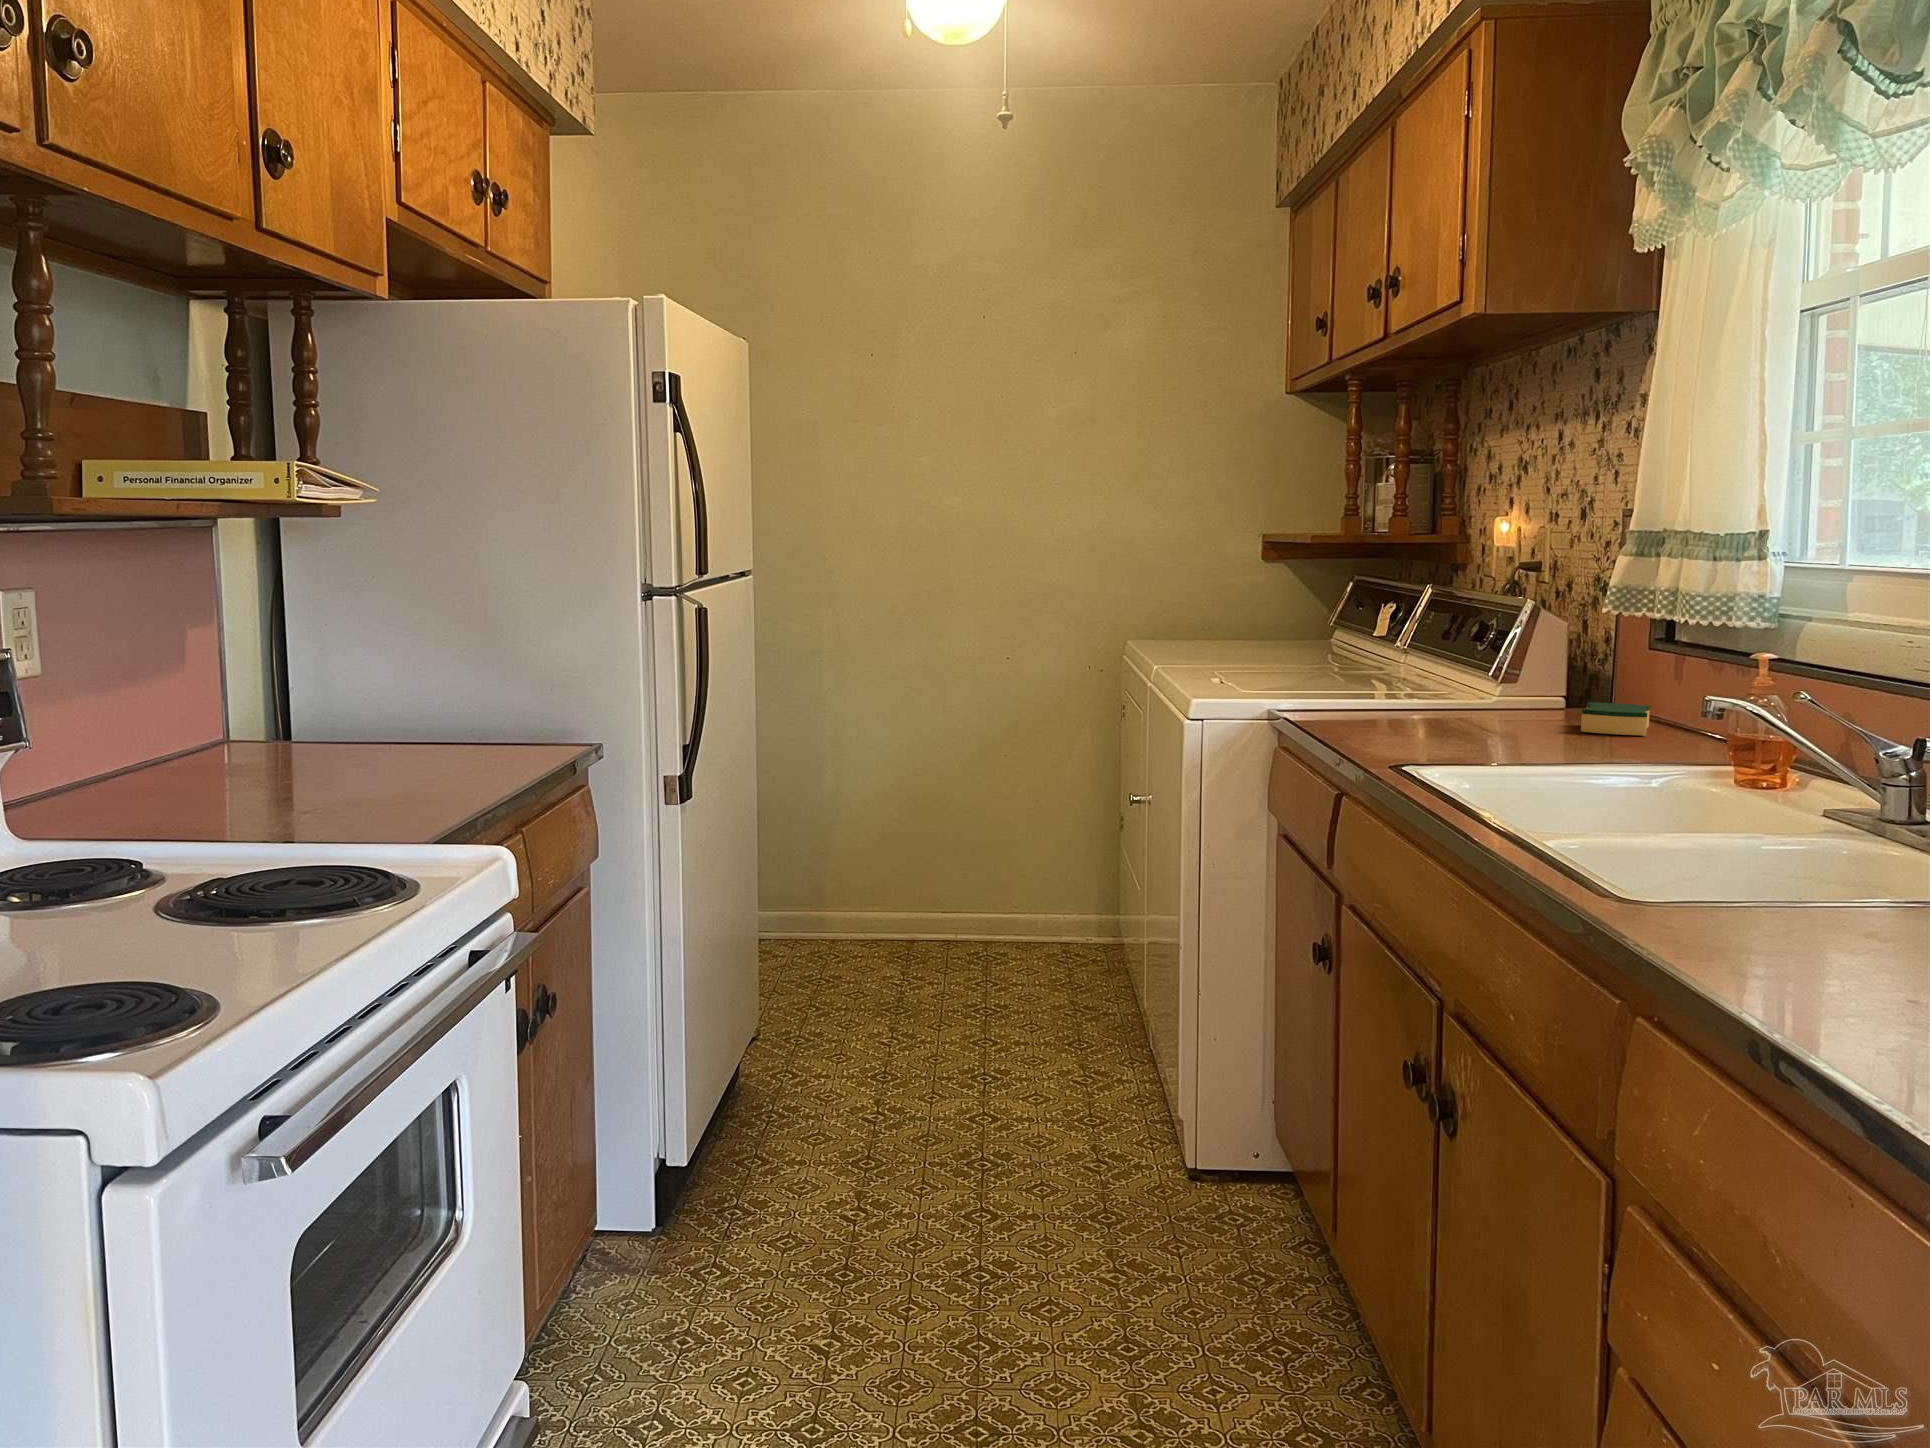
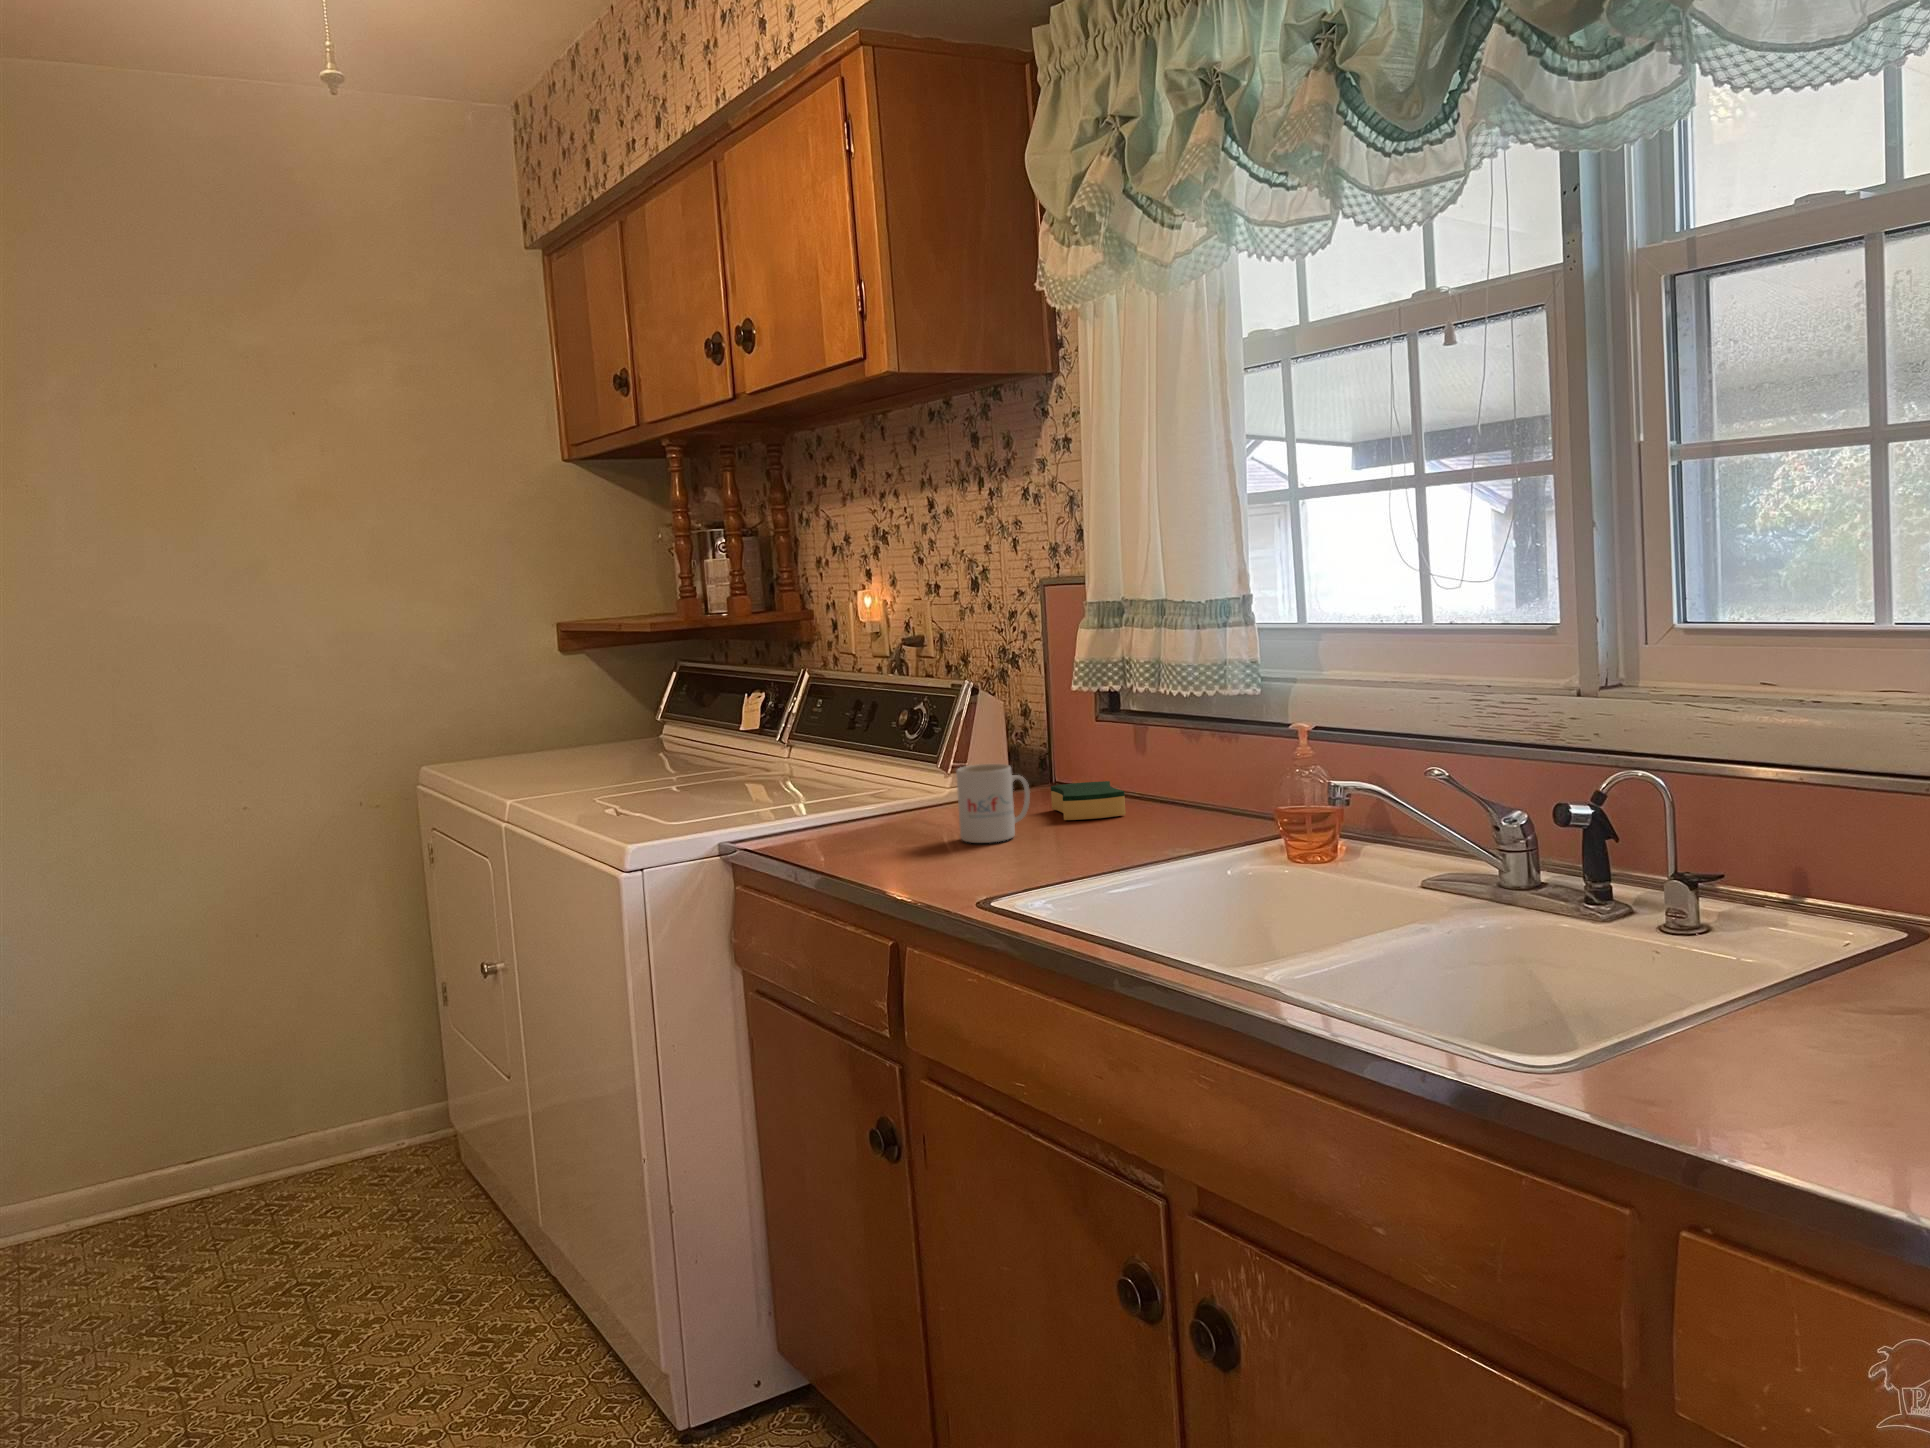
mug: none [1465,668,1539,736] -> present [956,764,1030,843]

